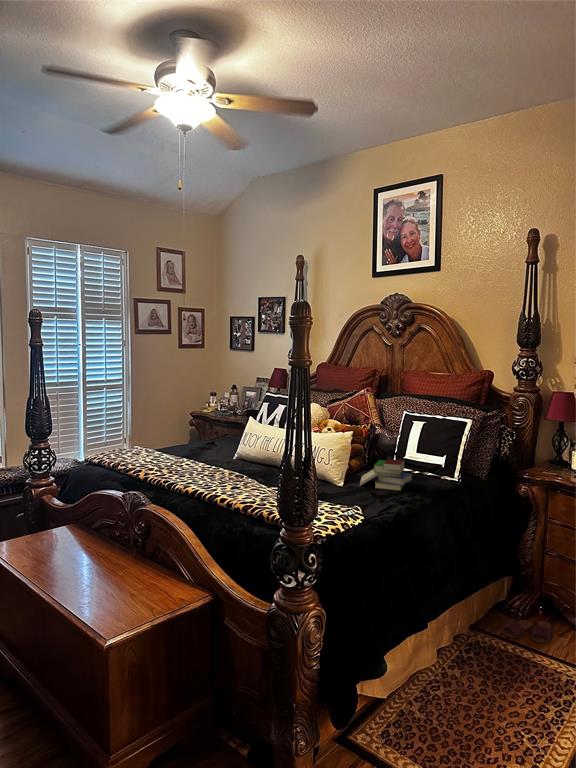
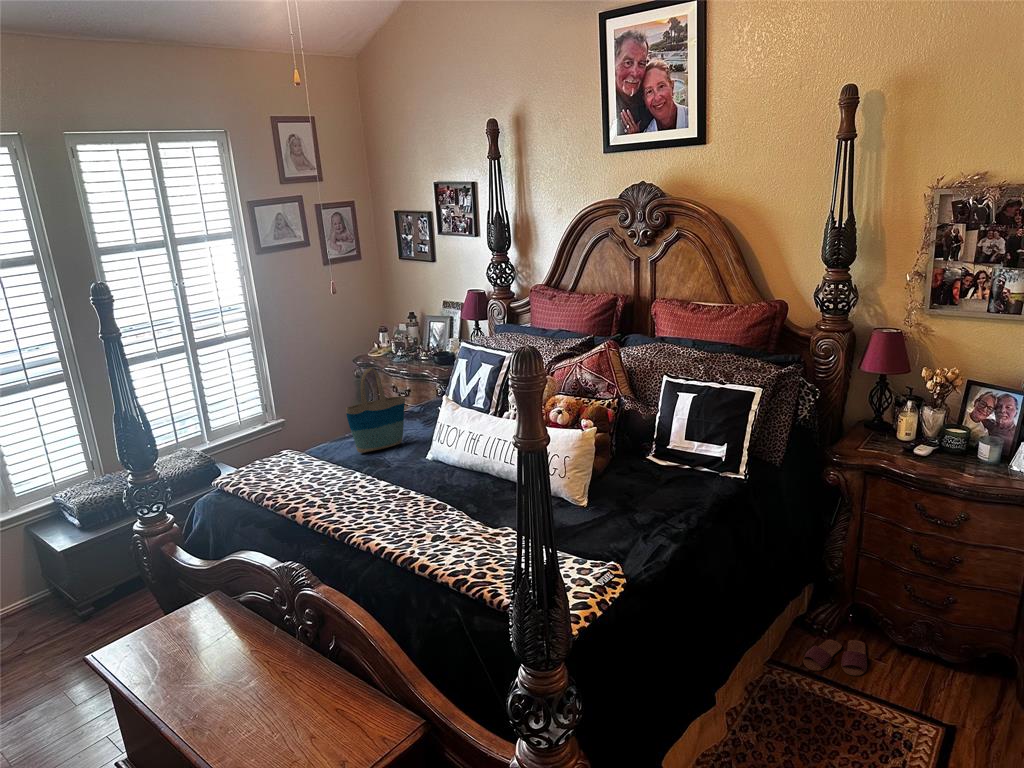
tote bag: none [182,396,224,455] -> present [345,368,405,453]
book: present [360,459,412,491] -> none [610,462,683,510]

